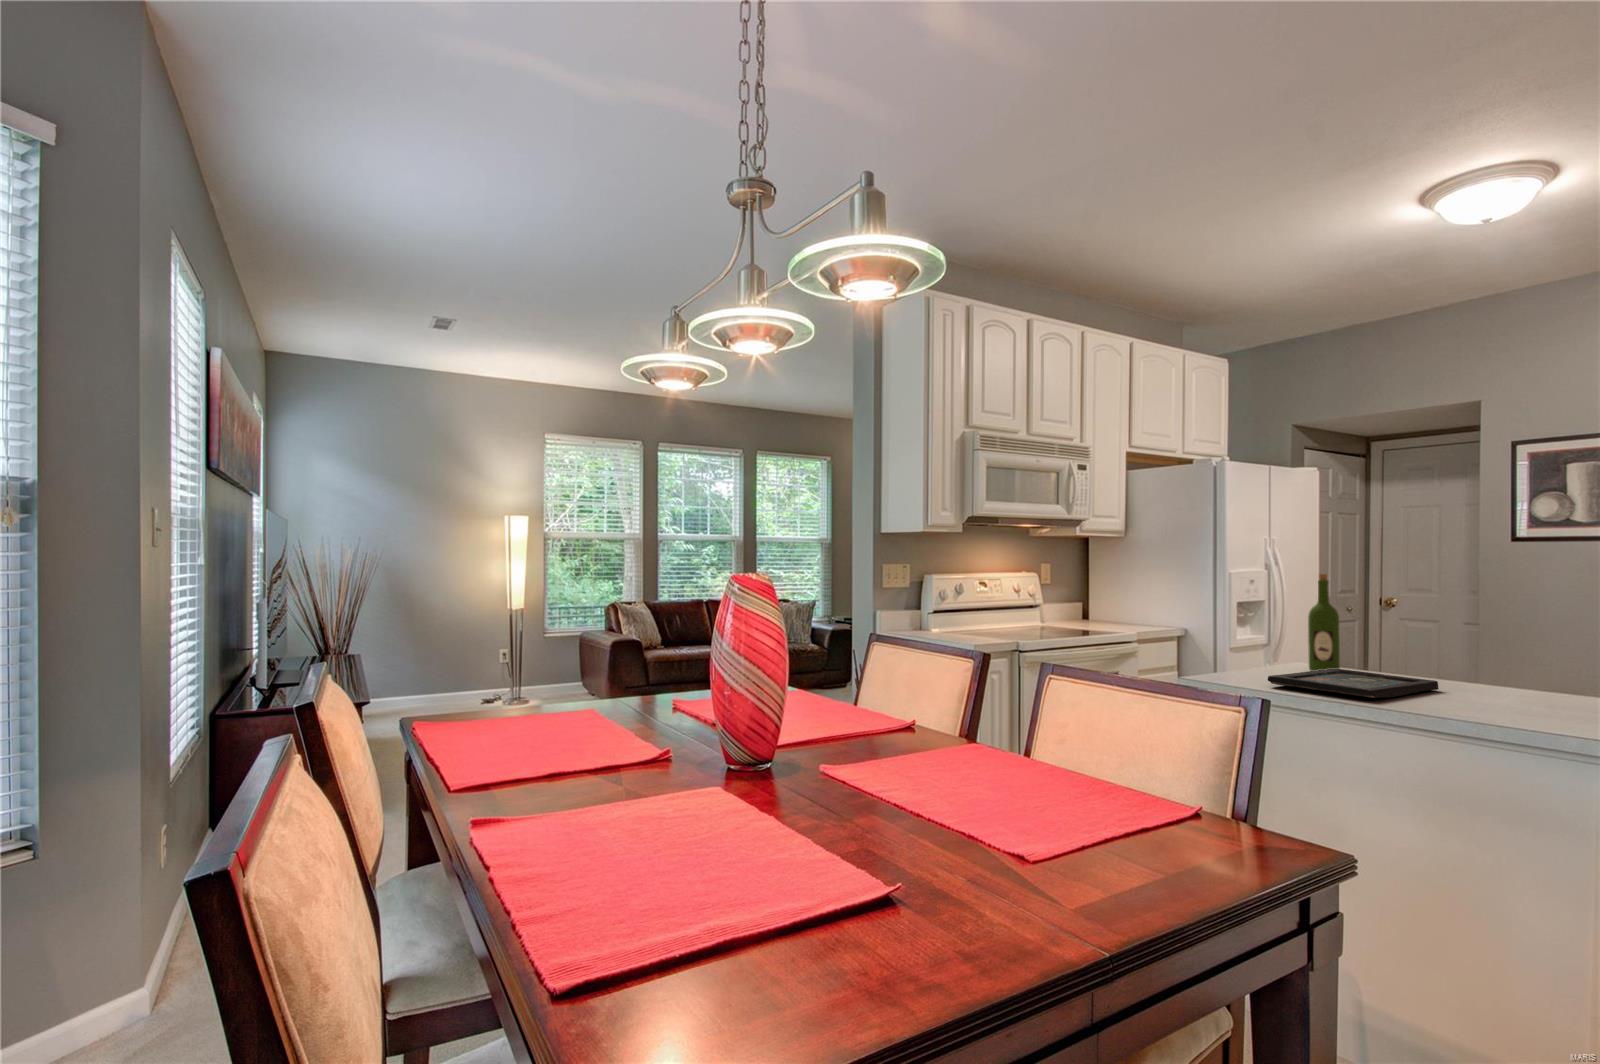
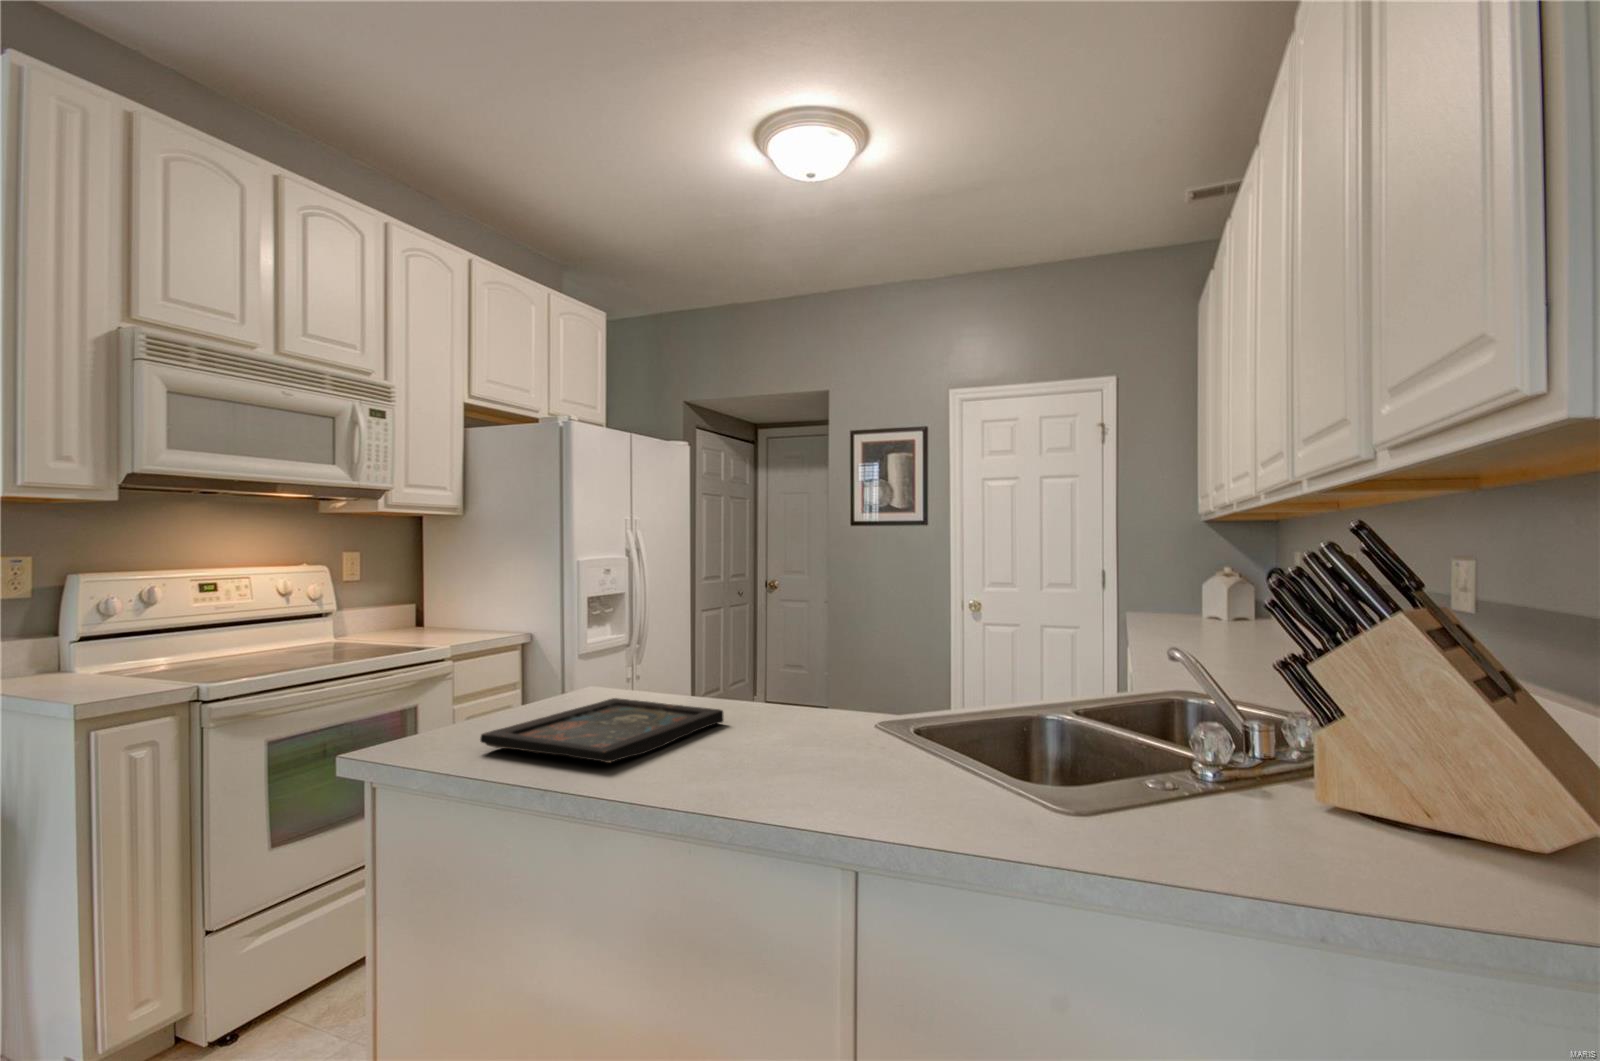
wine bottle: present [1308,574,1340,671] -> none [591,559,629,704]

